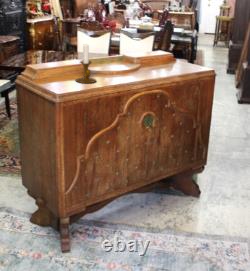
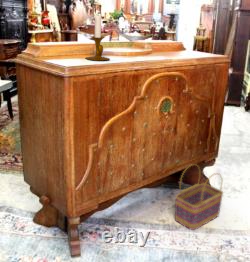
basket: none [160,172,205,233] -> present [175,180,223,230]

